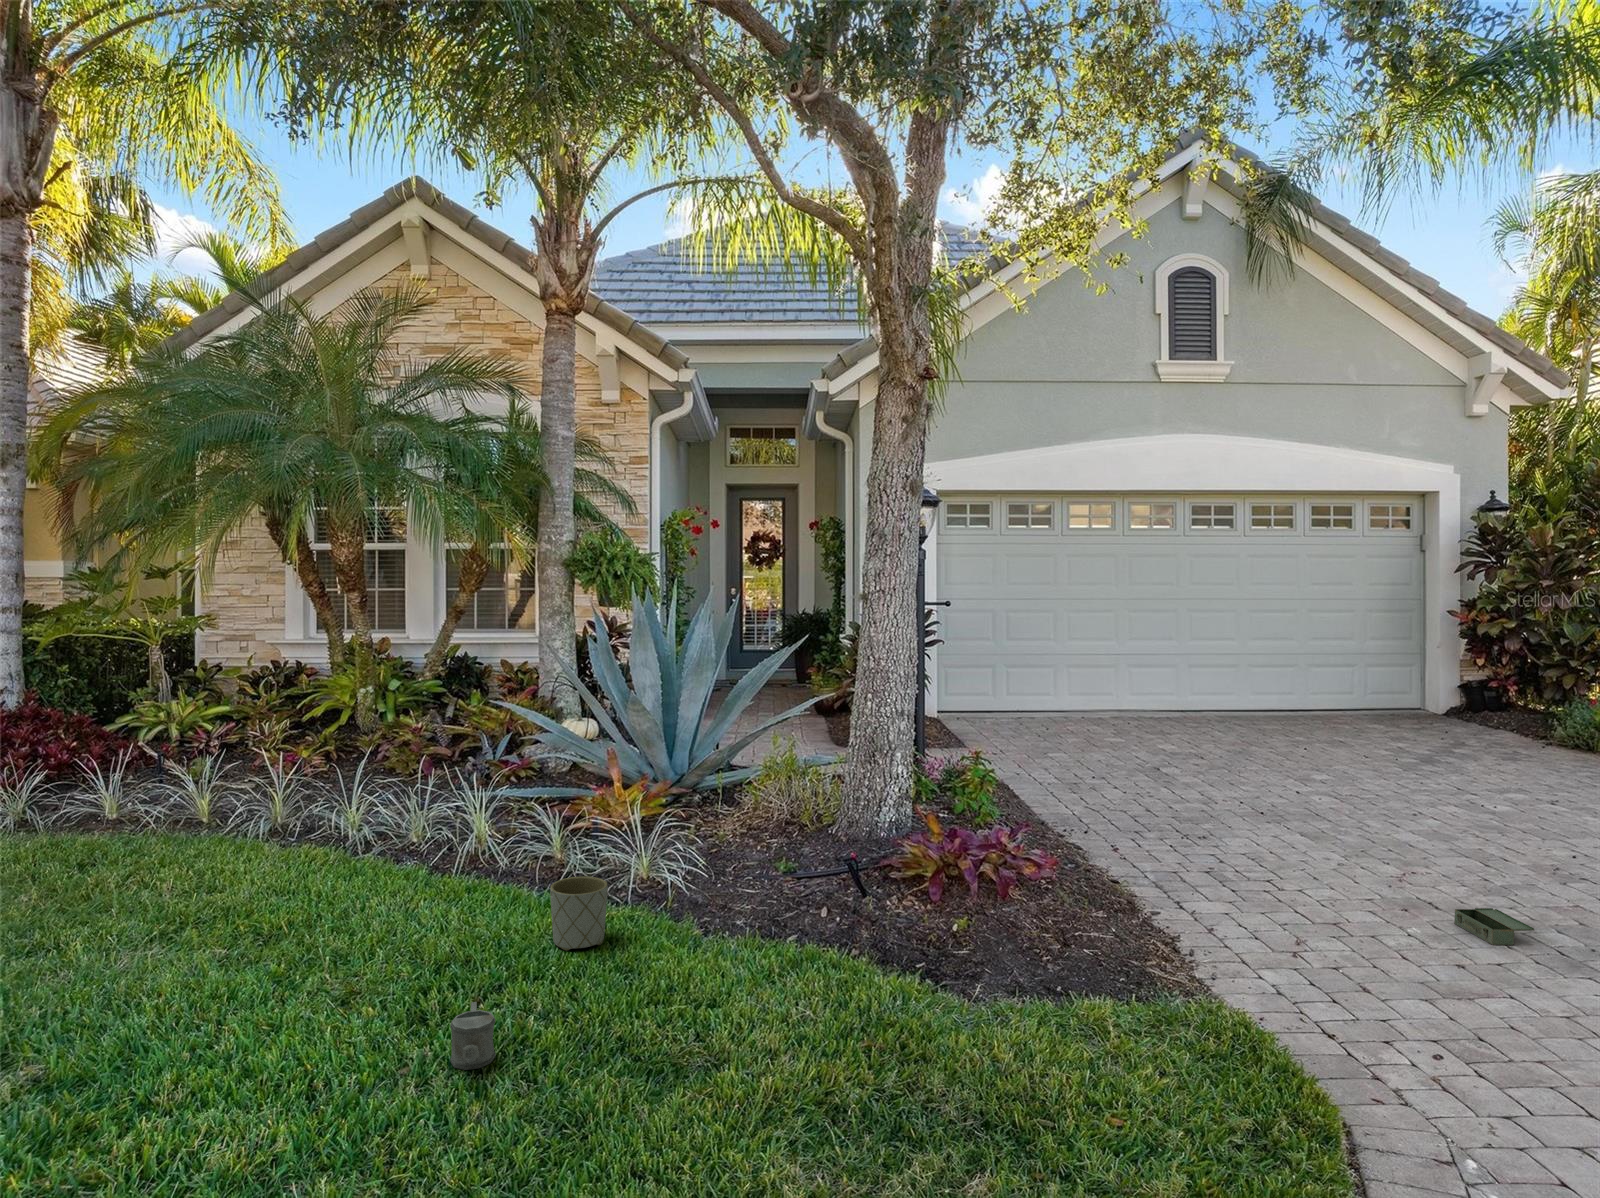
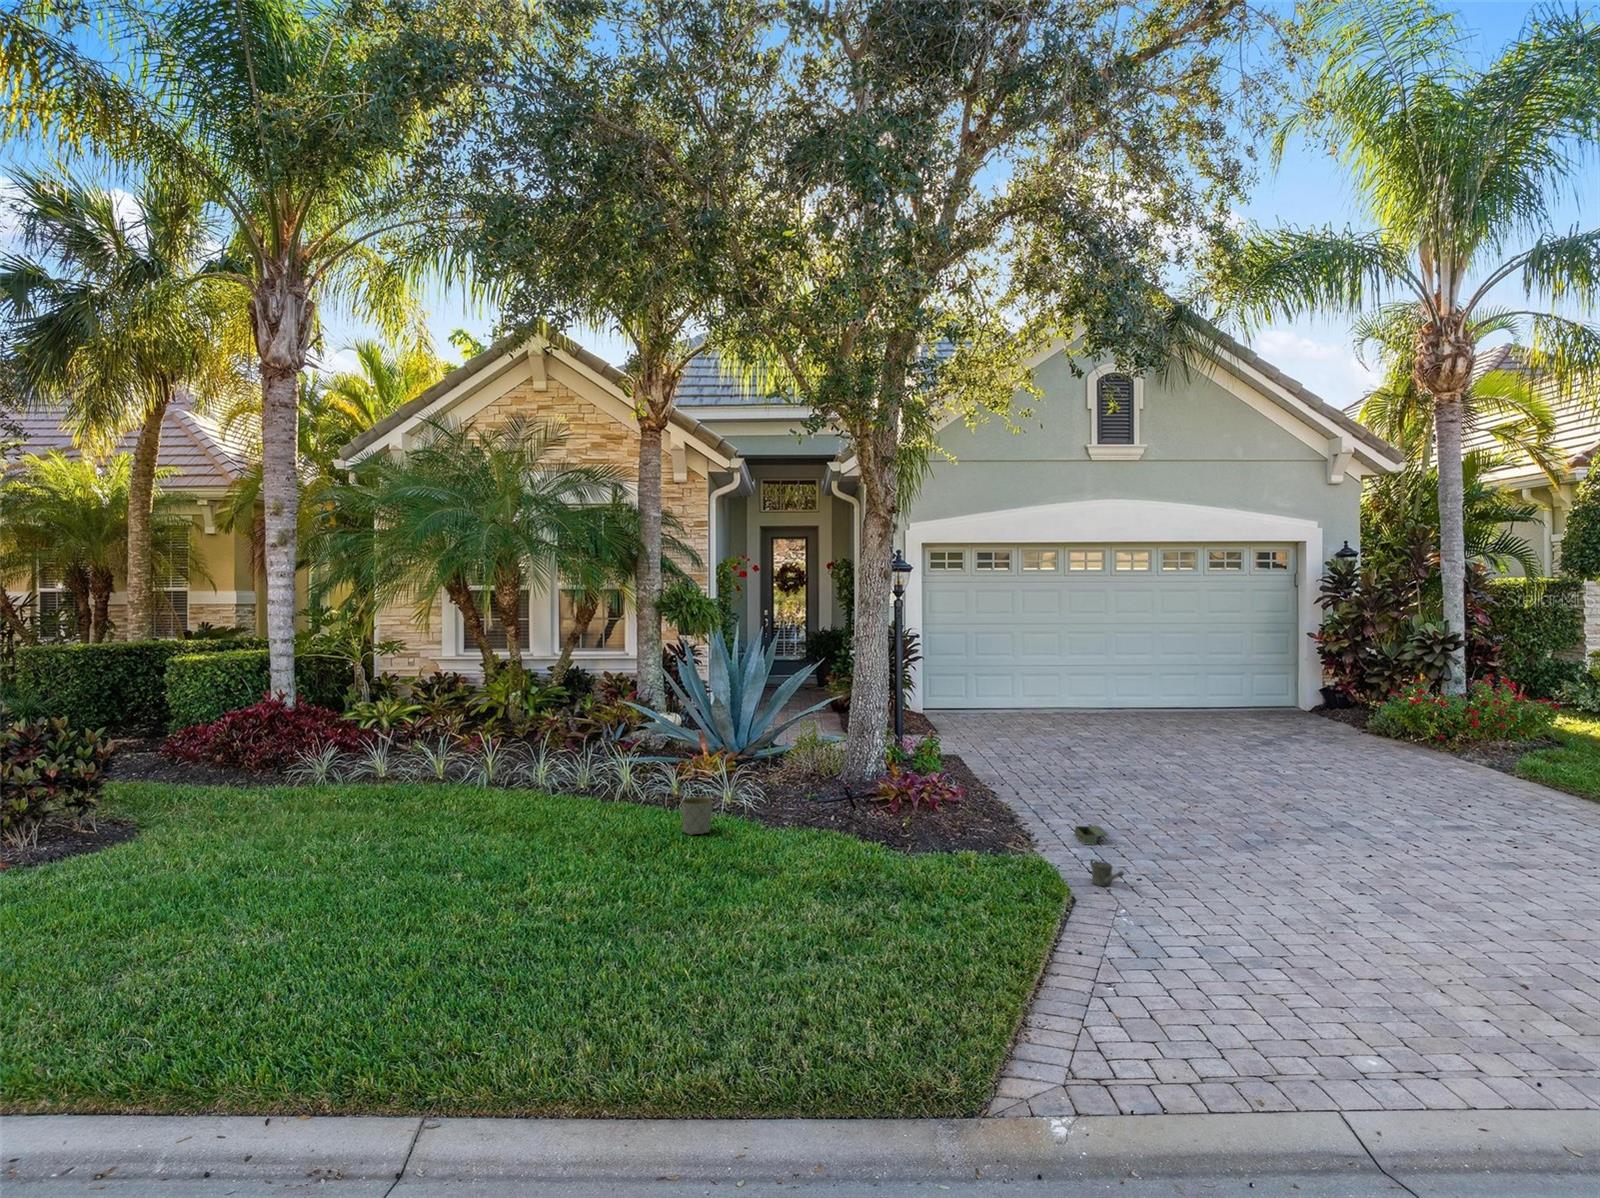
toolbox: present [1454,908,1534,945] -> present [1075,826,1108,845]
watering can: present [450,1002,495,1070] -> present [1090,859,1124,886]

